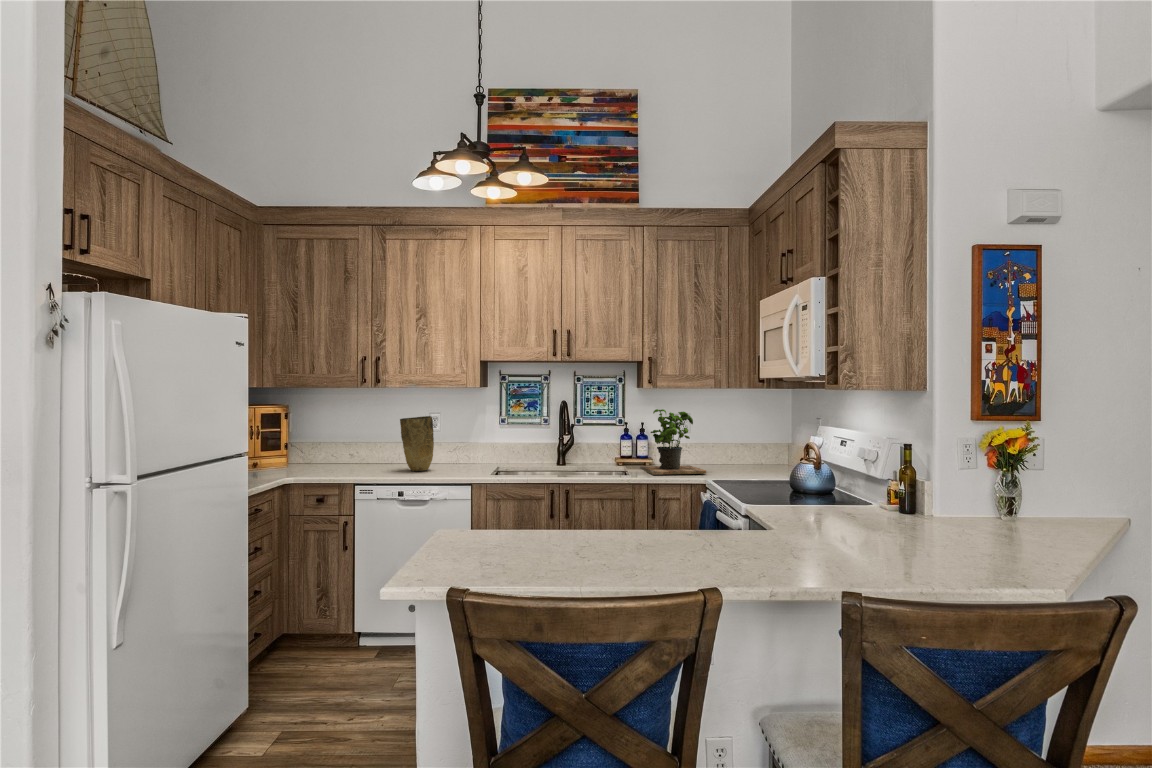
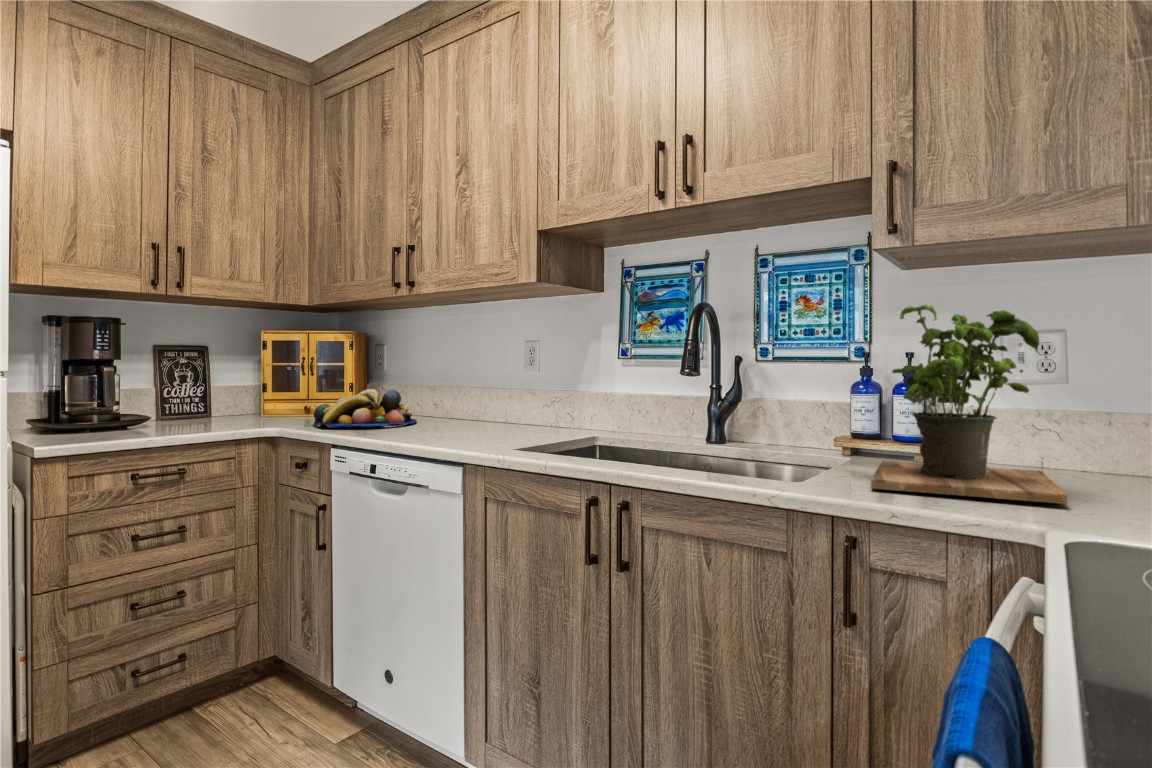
vase: present [400,416,434,471] -> none [416,339,473,434]
fruit bowl: none [306,446,372,473] -> present [313,389,417,427]

